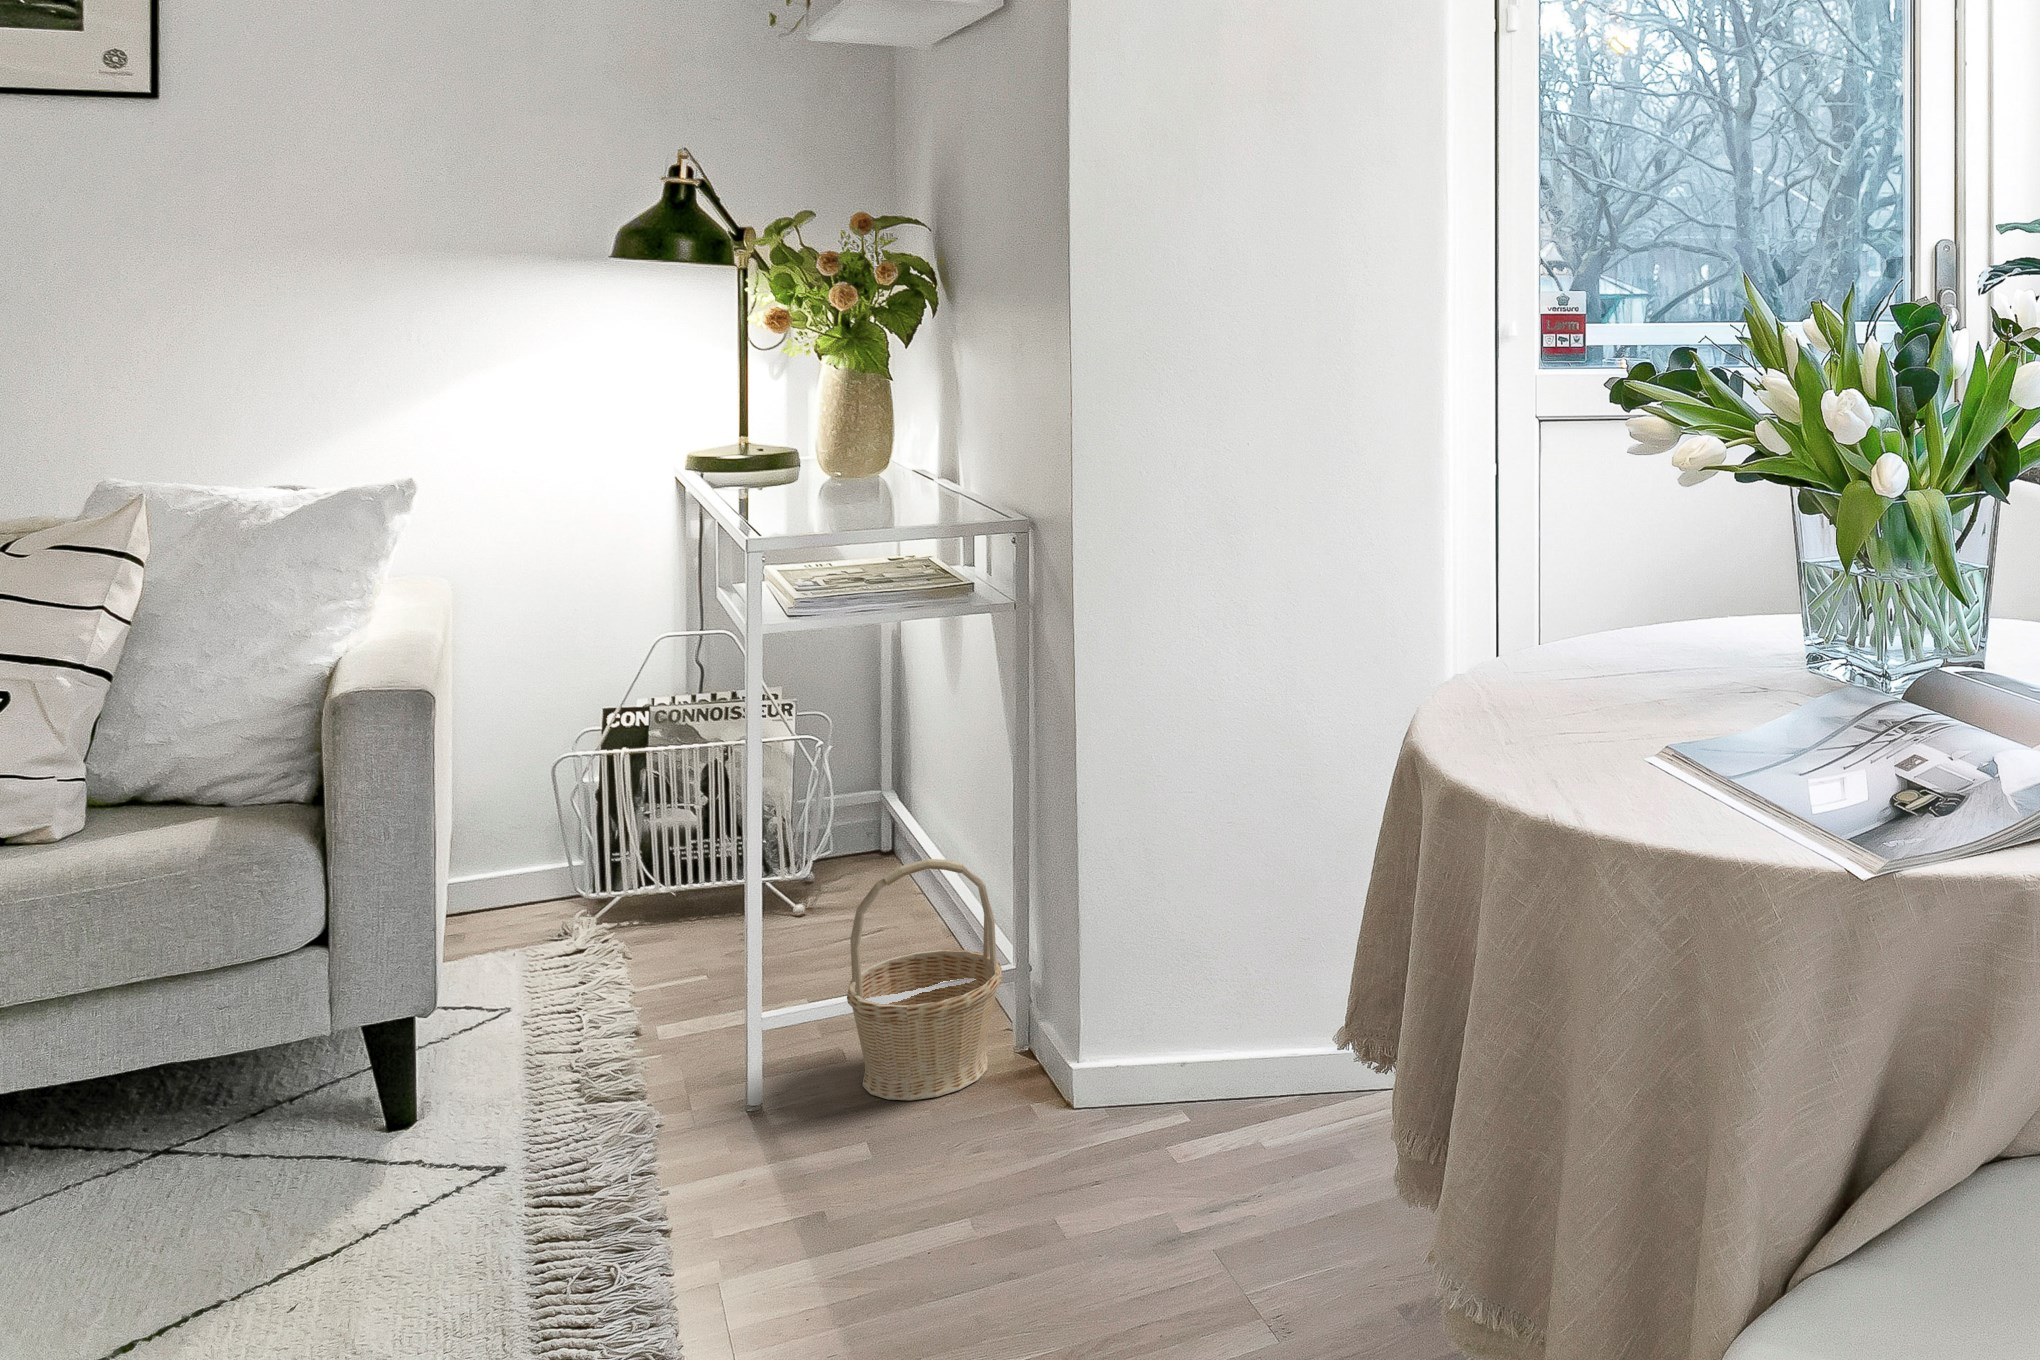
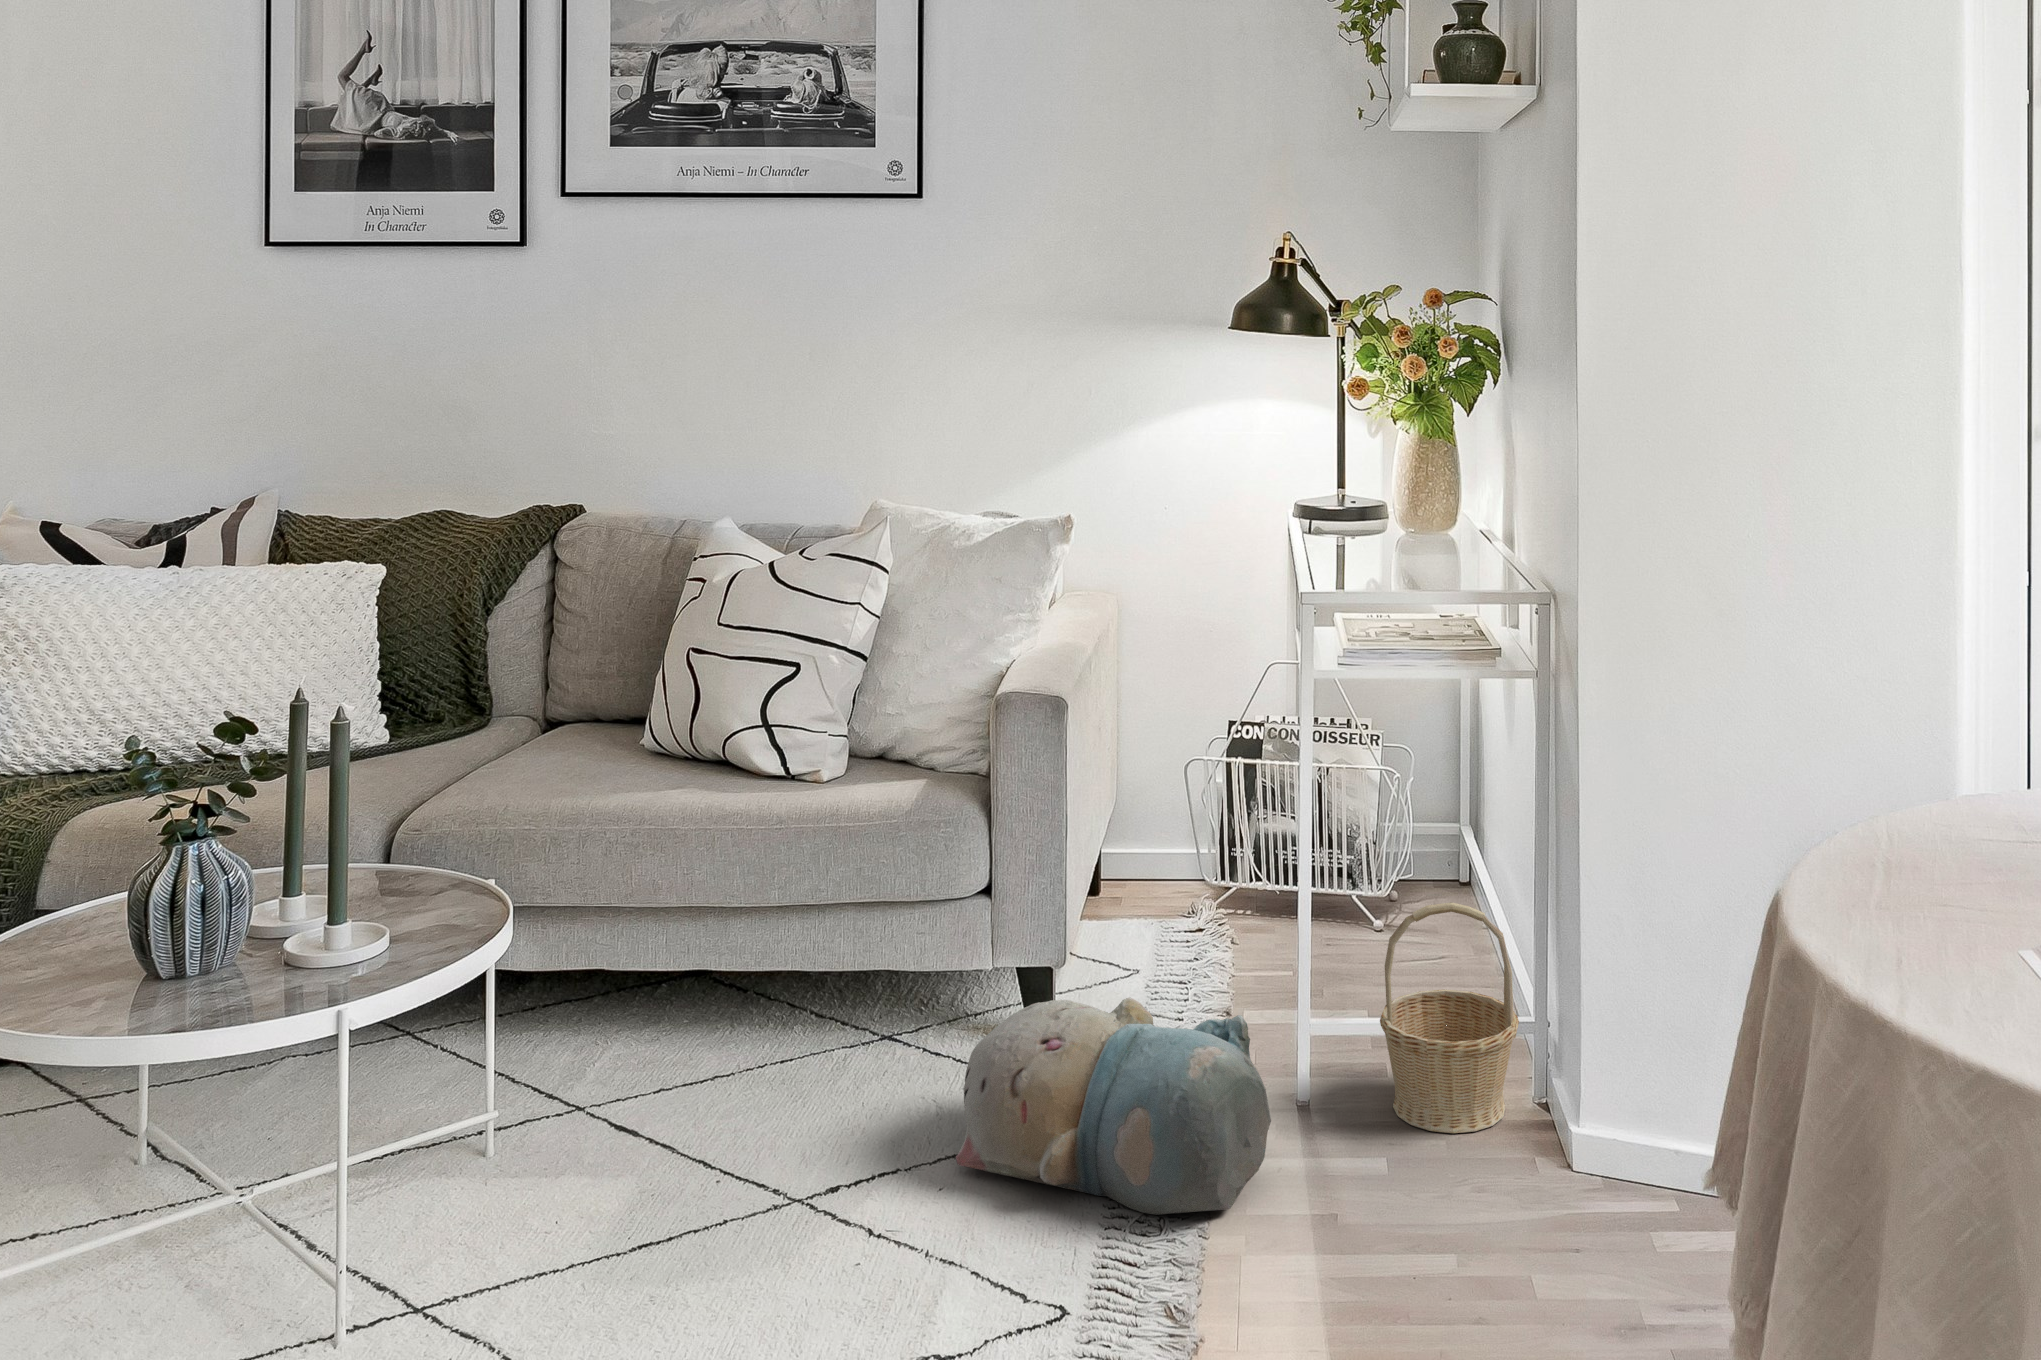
plush toy: none [307,1022,734,1274] -> present [956,997,1271,1215]

